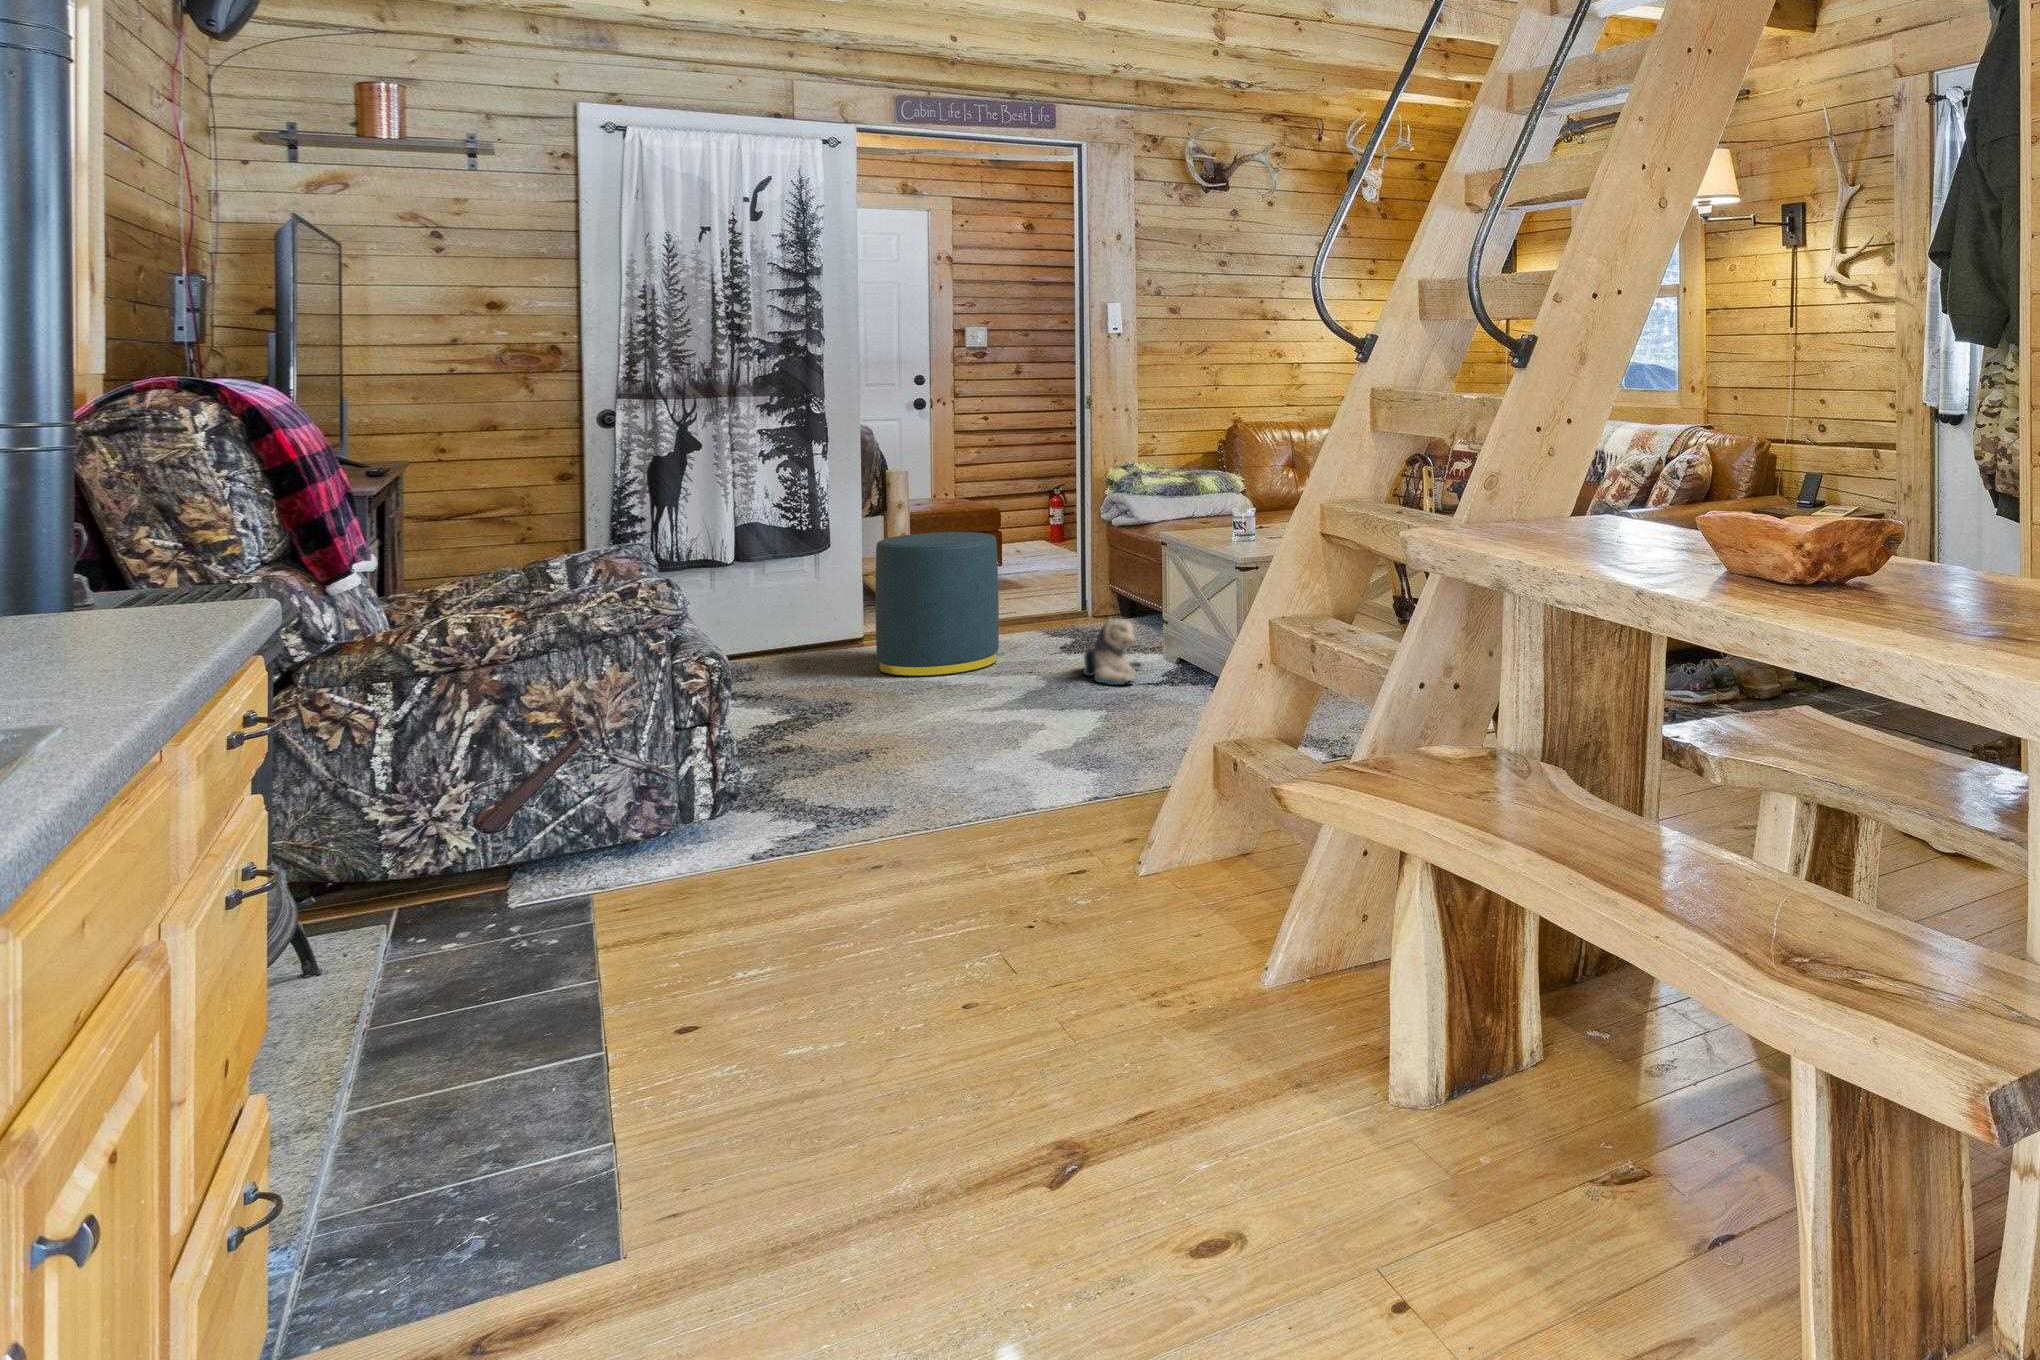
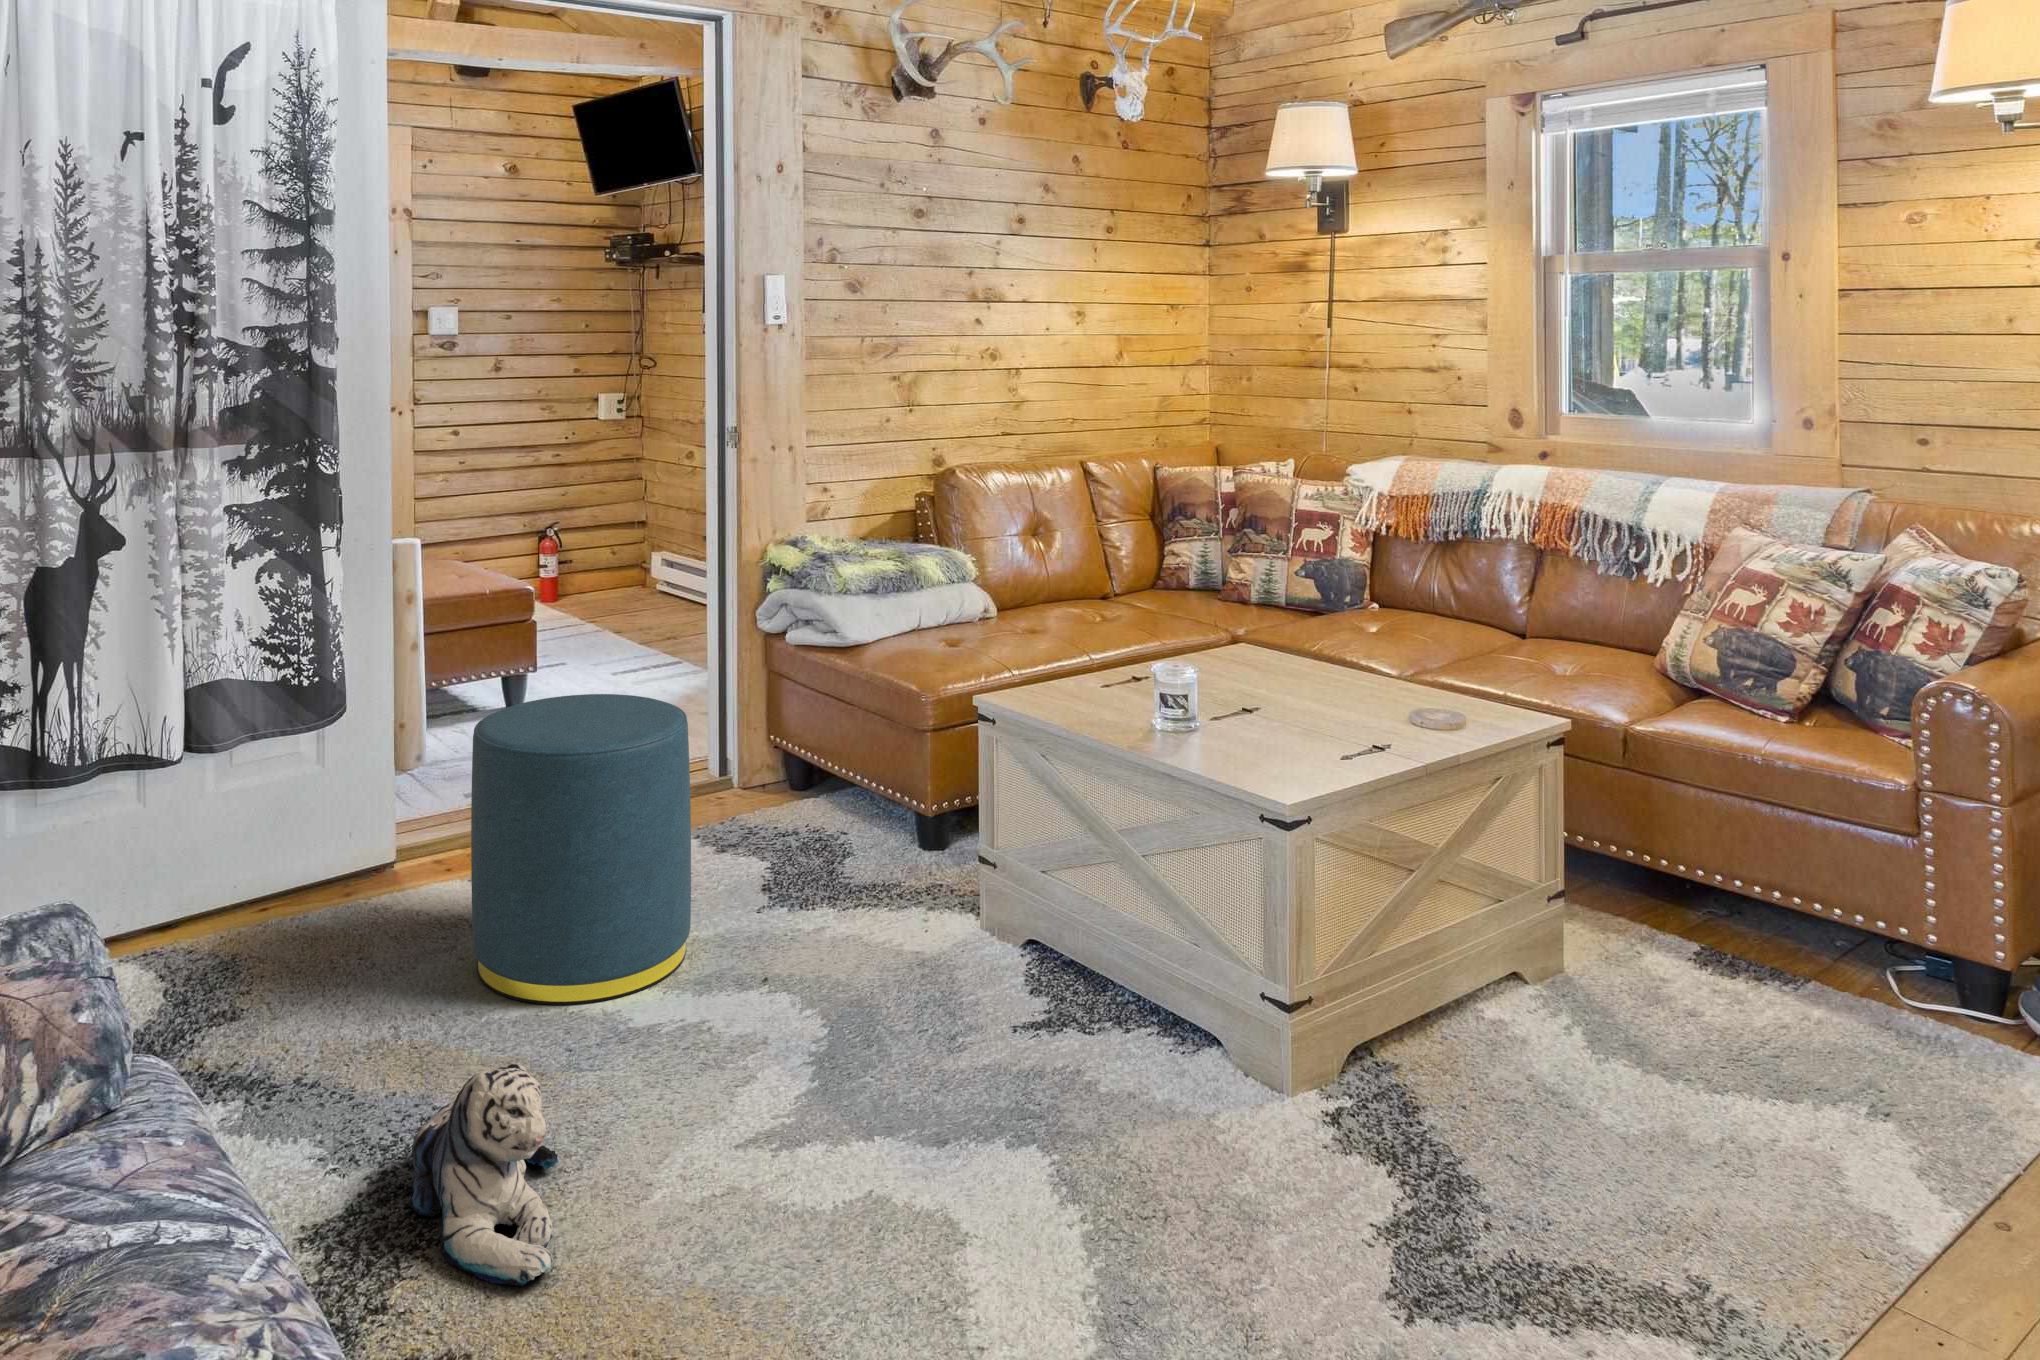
plush toy: present [1083,618,1142,685] -> present [408,1064,559,1286]

